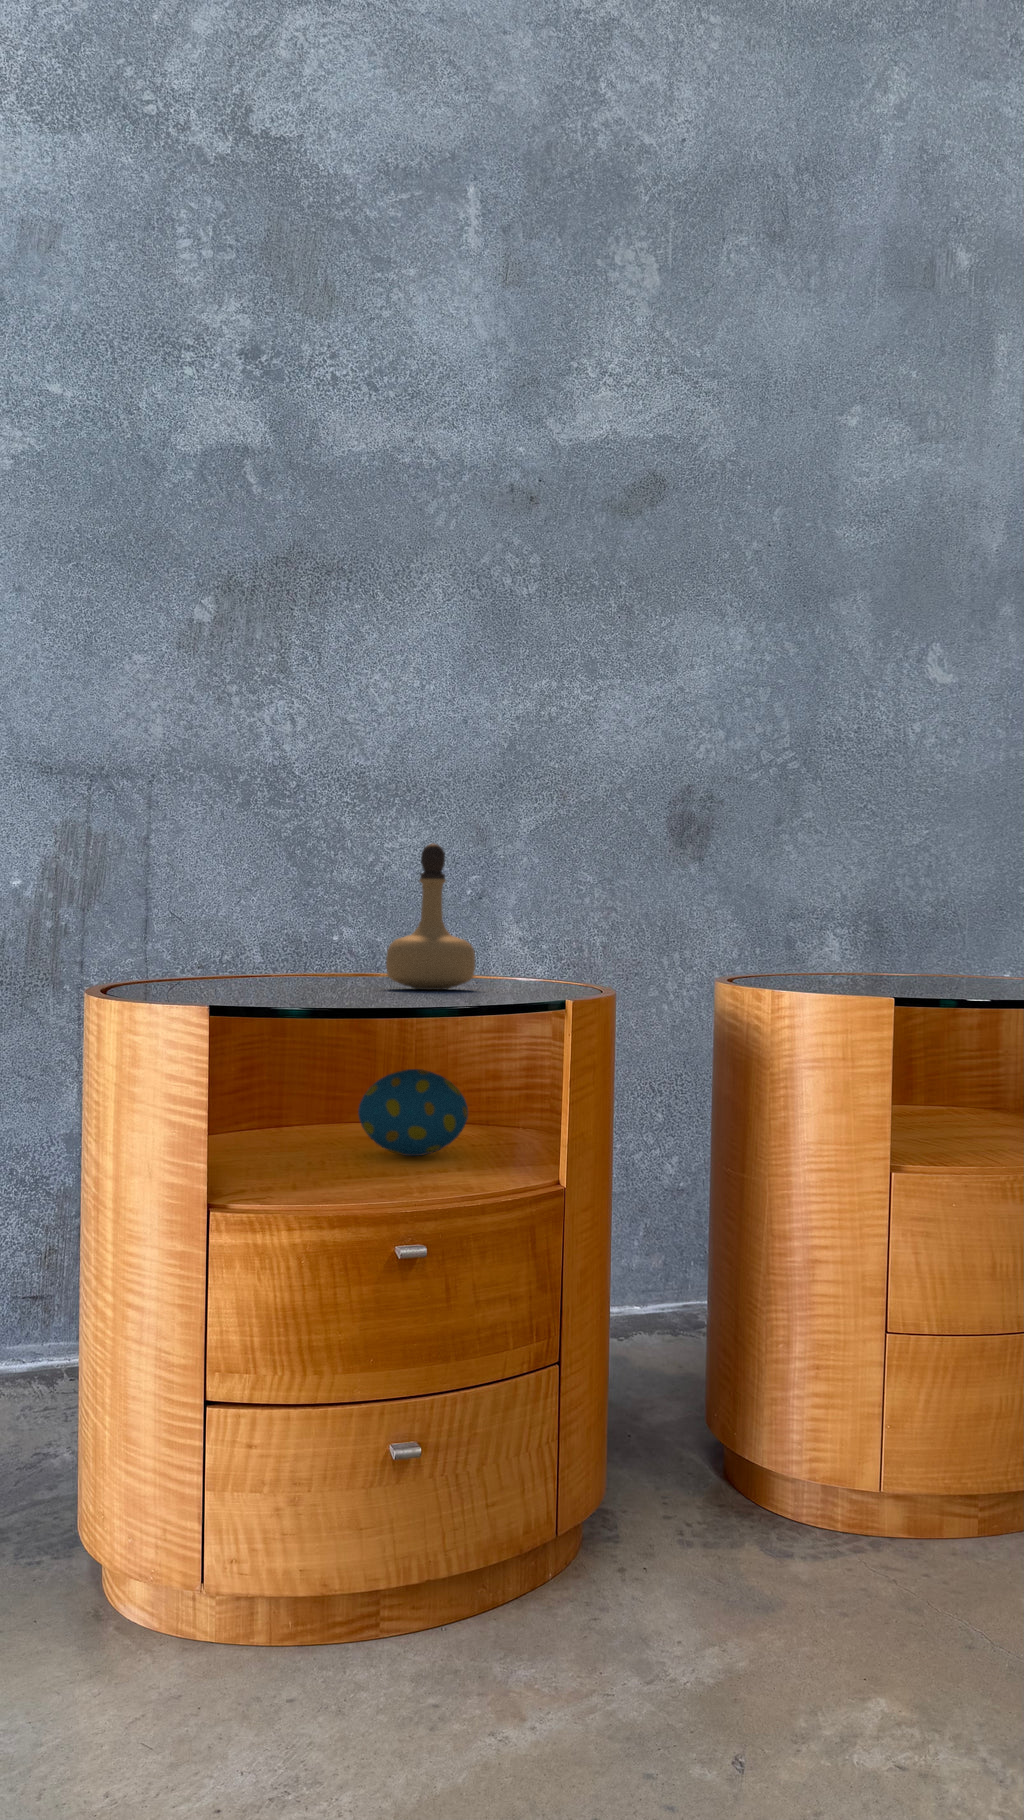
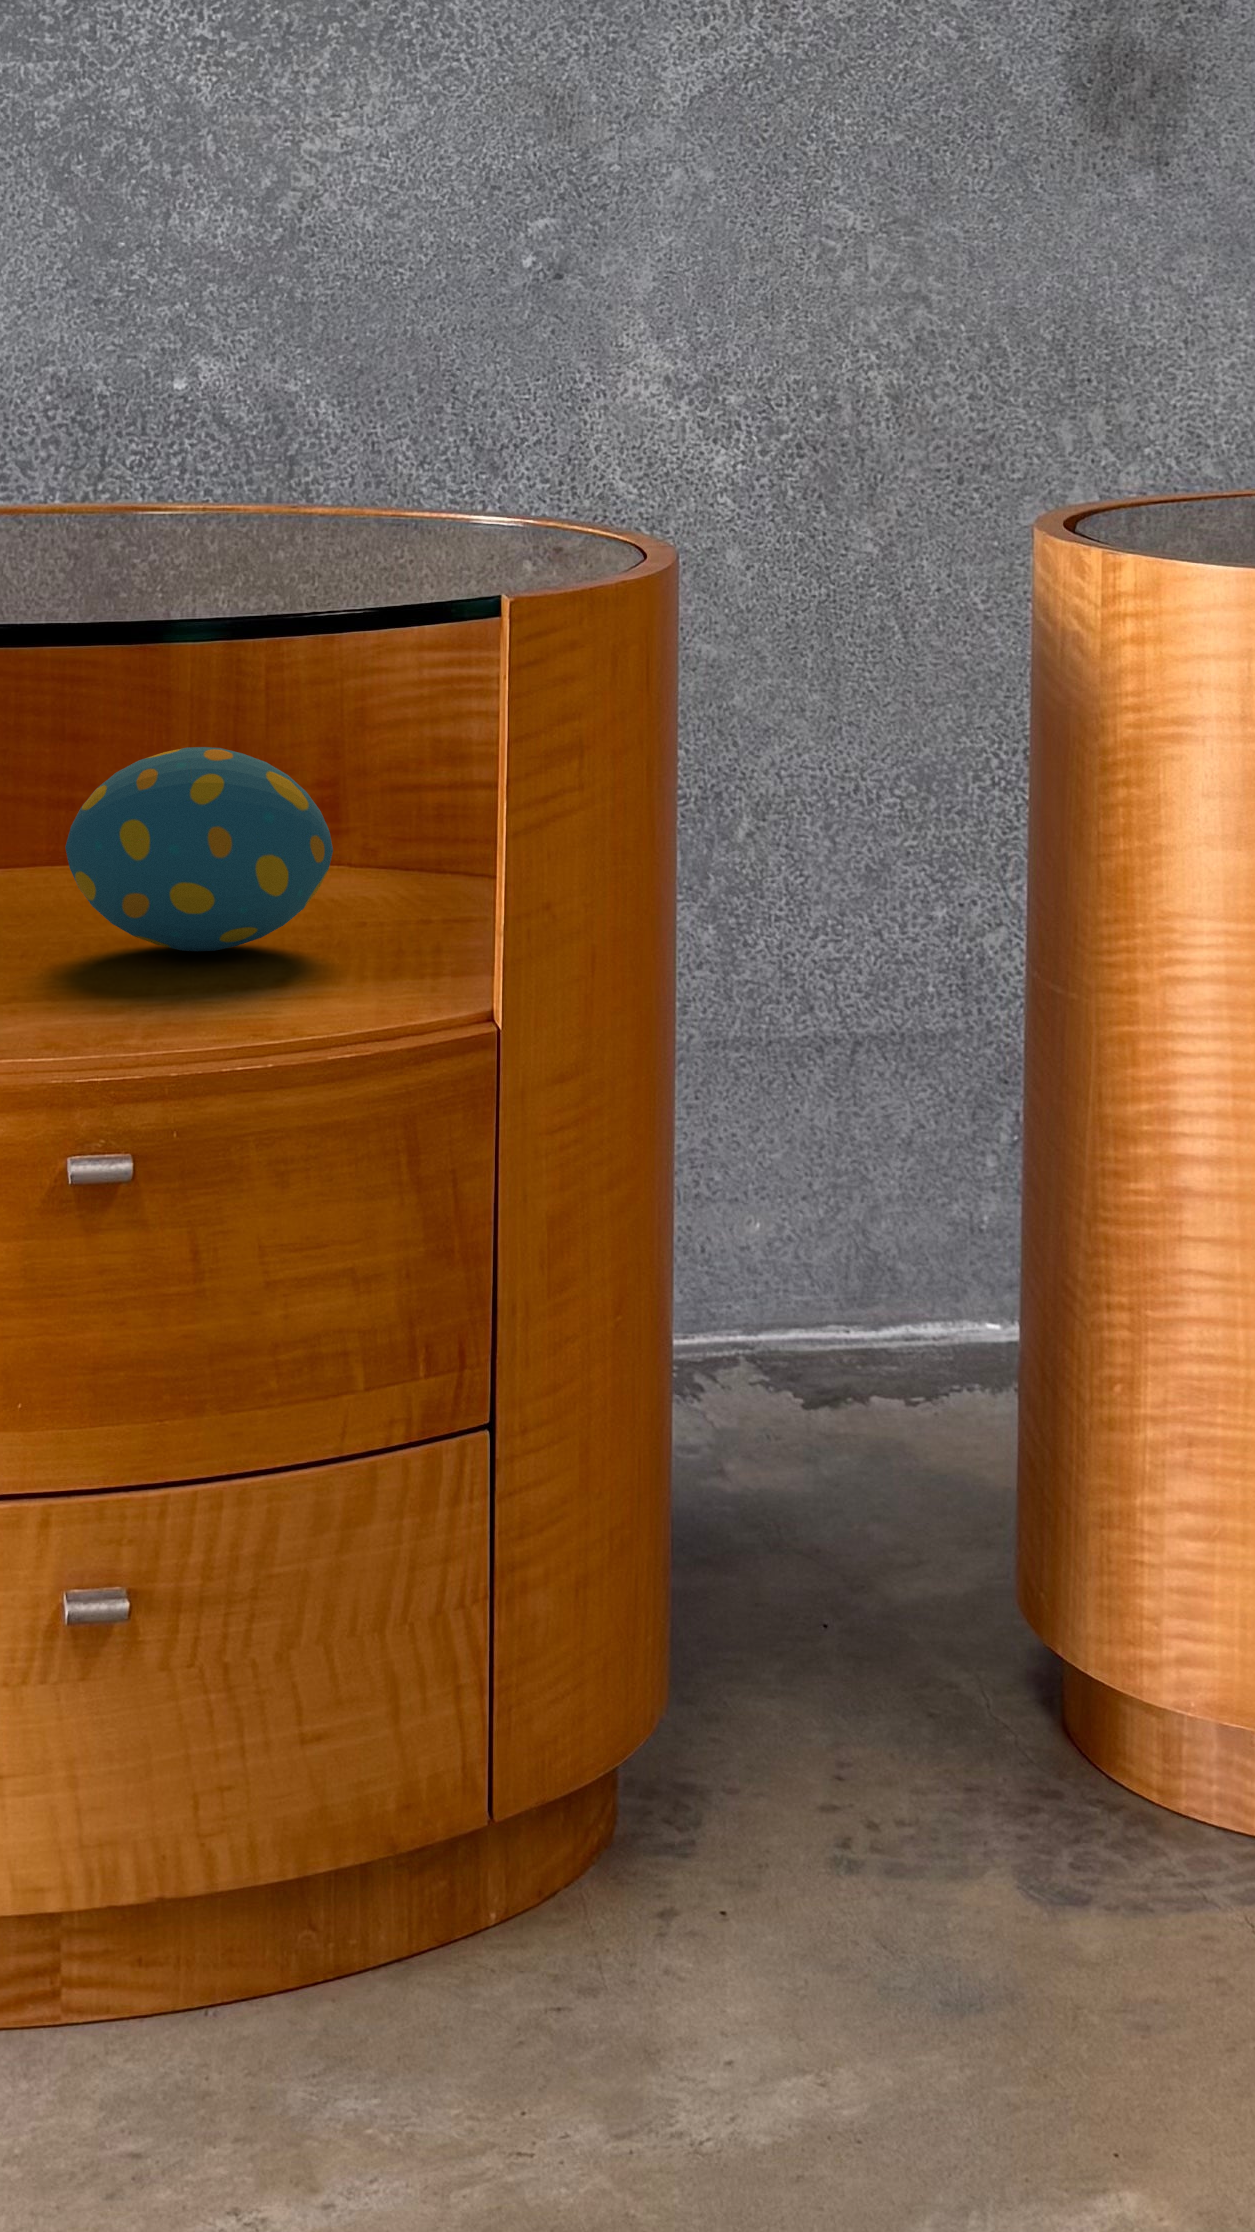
perfume bottle: present [386,844,475,990] -> none [147,206,364,557]

